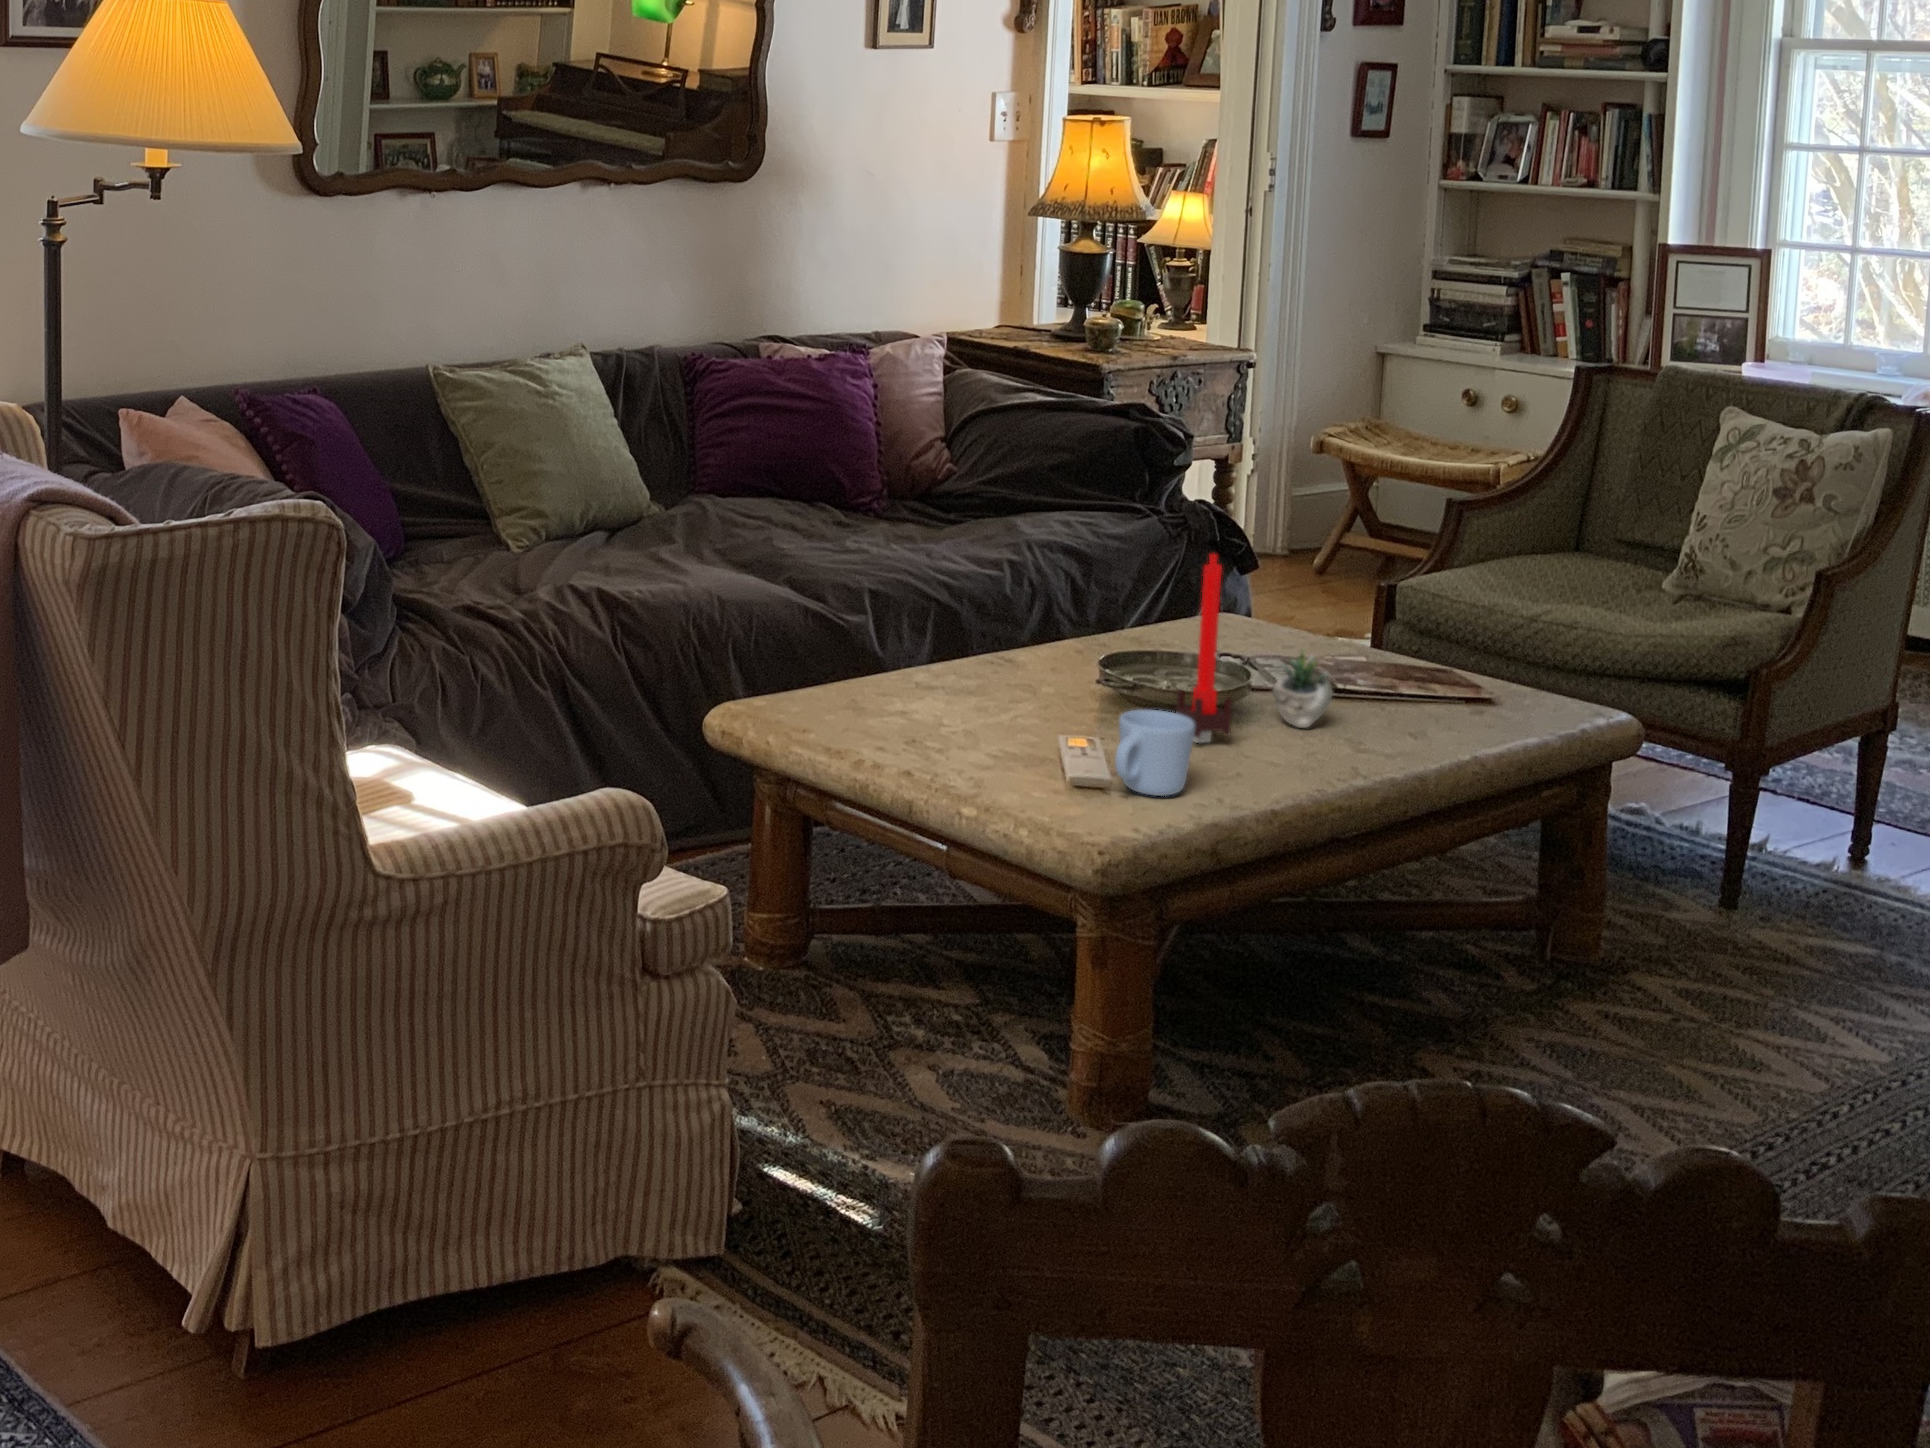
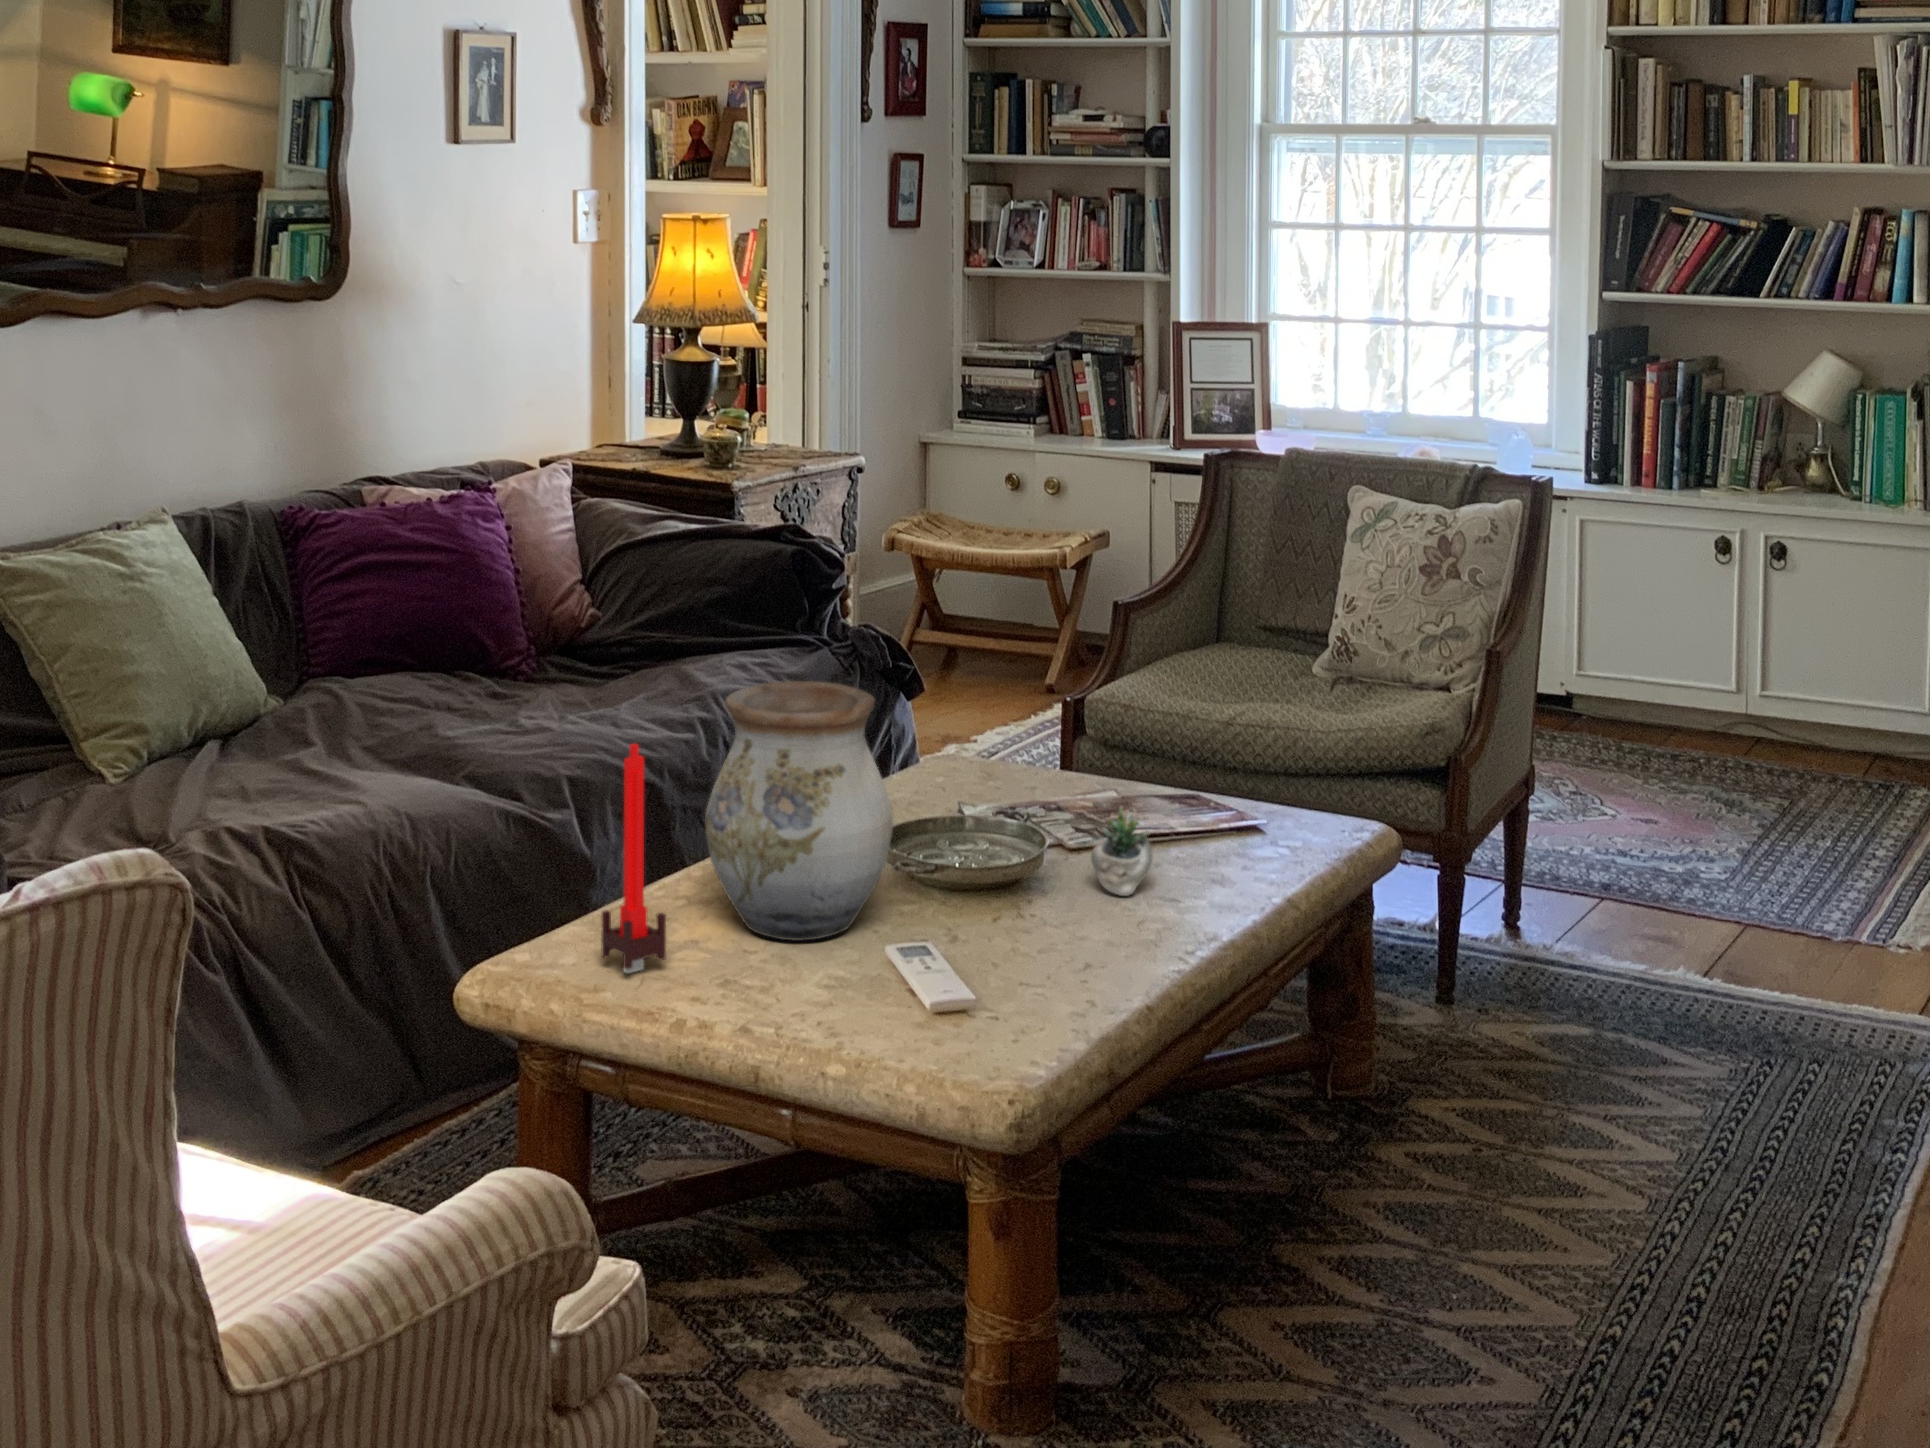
vase: none [913,504,1076,718] -> present [705,681,893,940]
candle: present [1176,554,1232,743] -> present [602,743,666,973]
mug: present [1115,710,1195,796] -> none [994,913,1078,1018]

